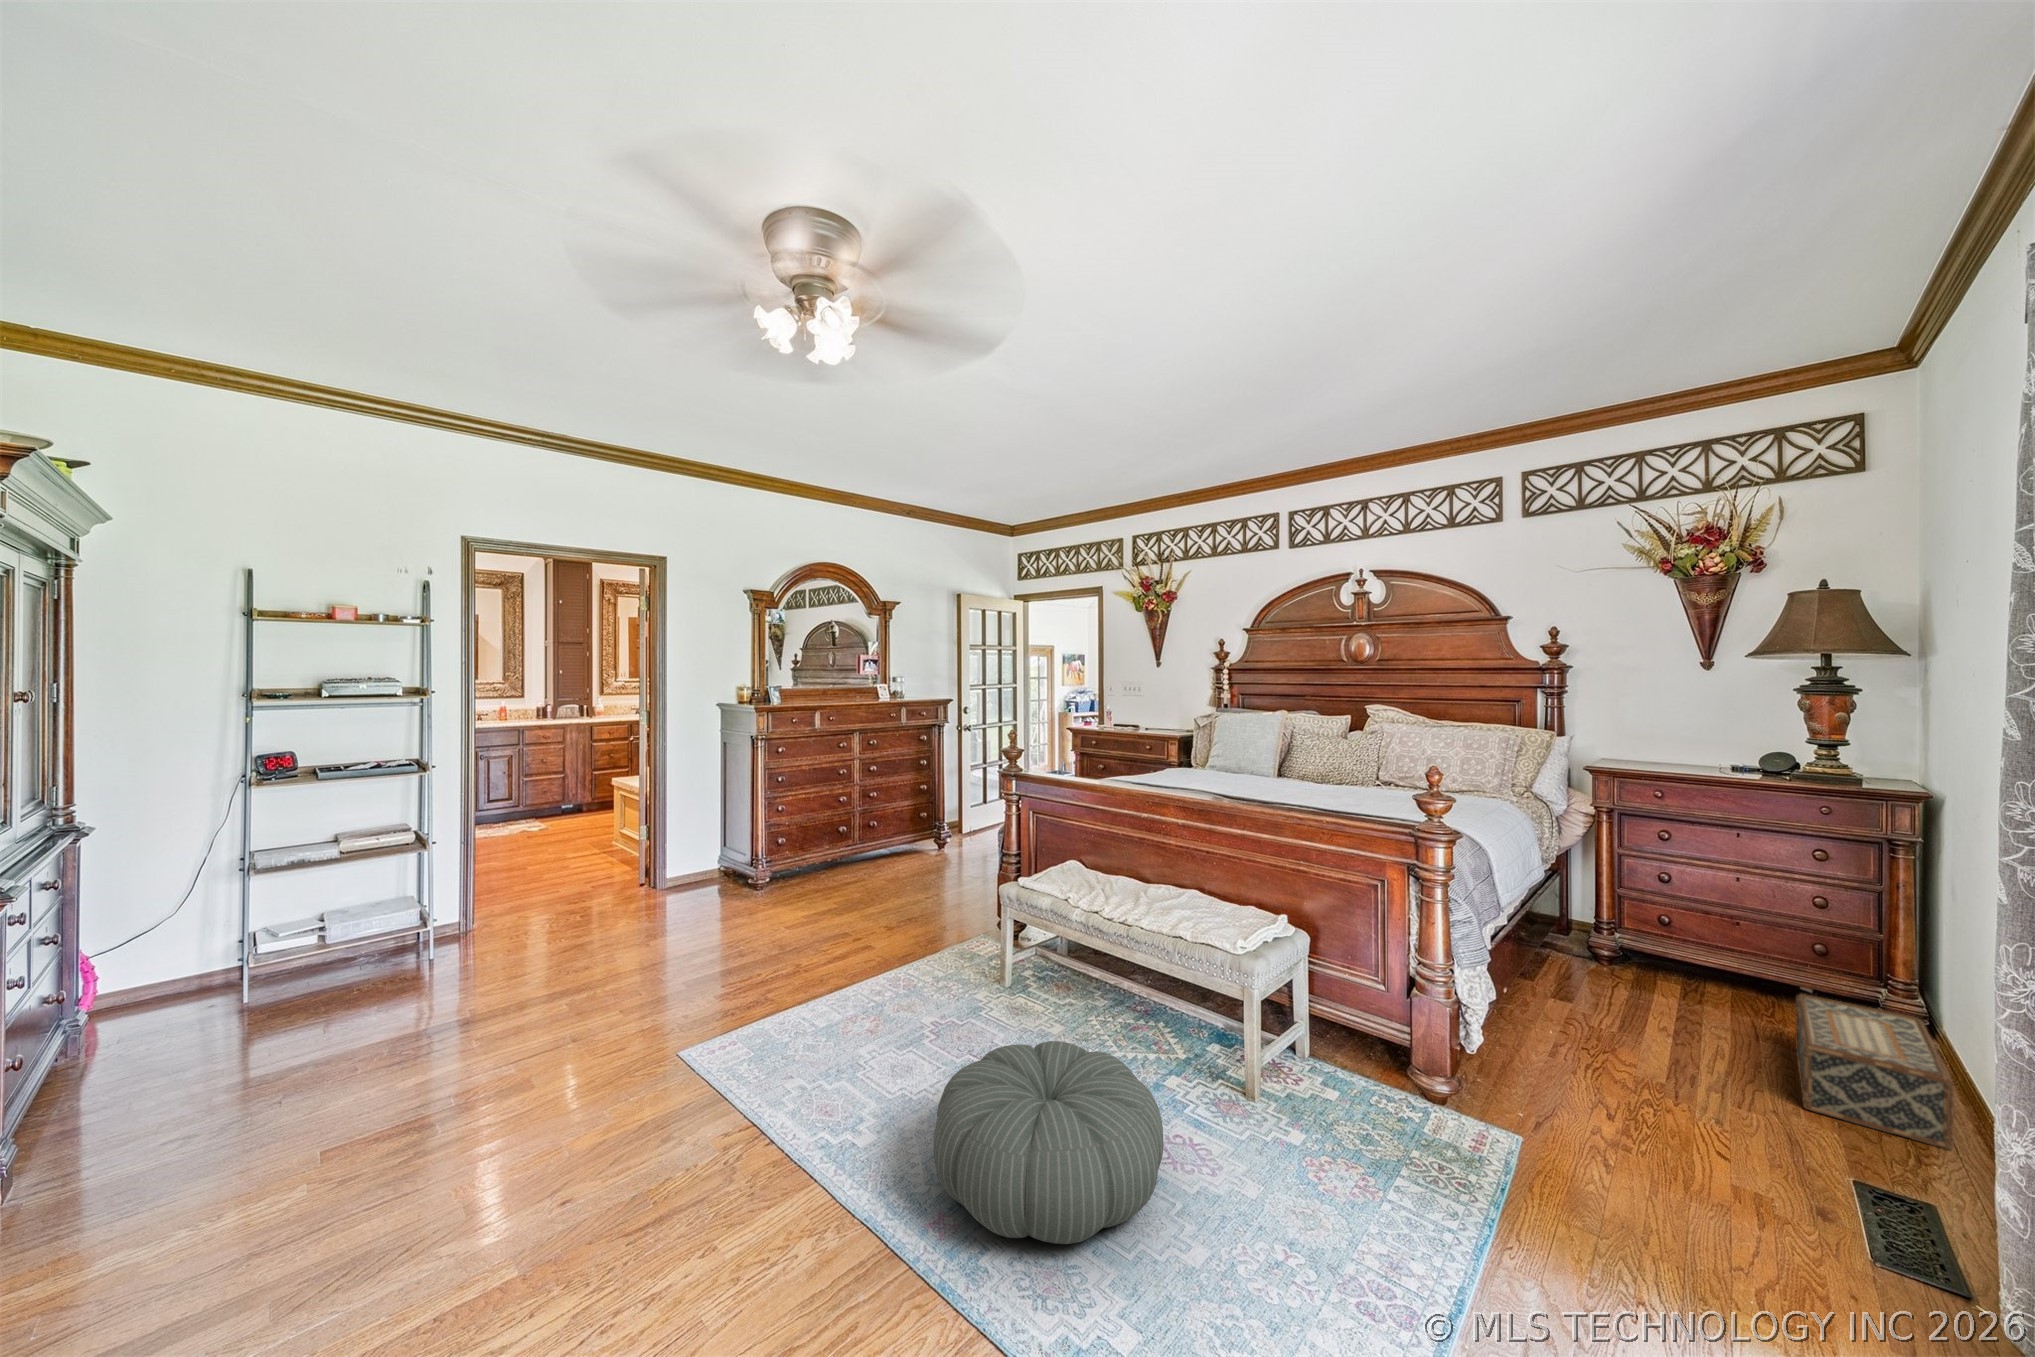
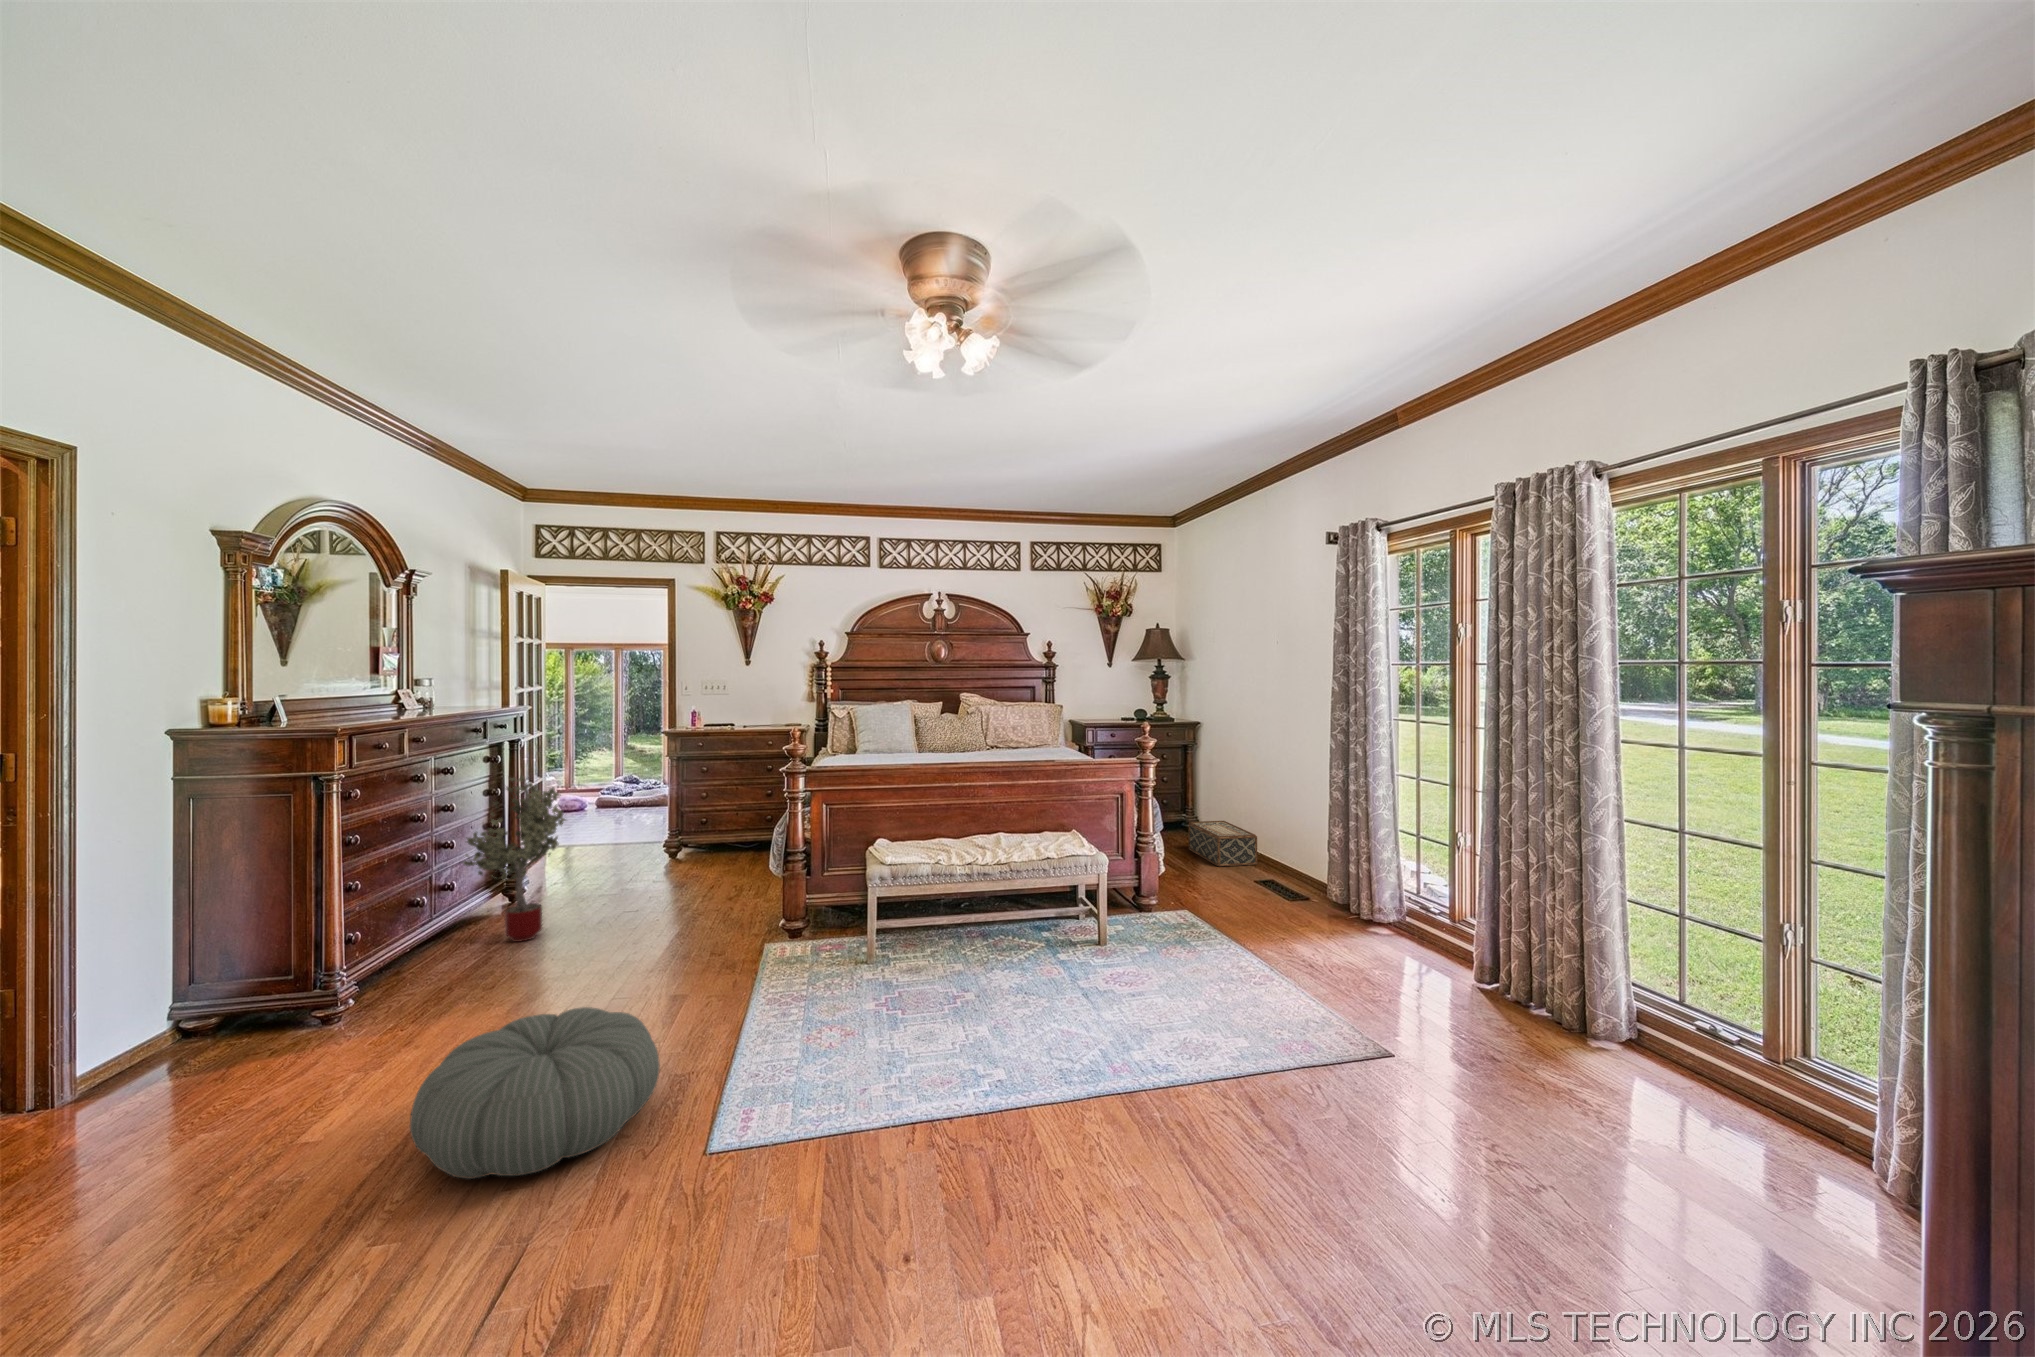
potted tree: none [827,758,921,893] -> present [463,776,565,942]
pouf: present [933,1041,1163,1244] -> present [410,1007,660,1179]

